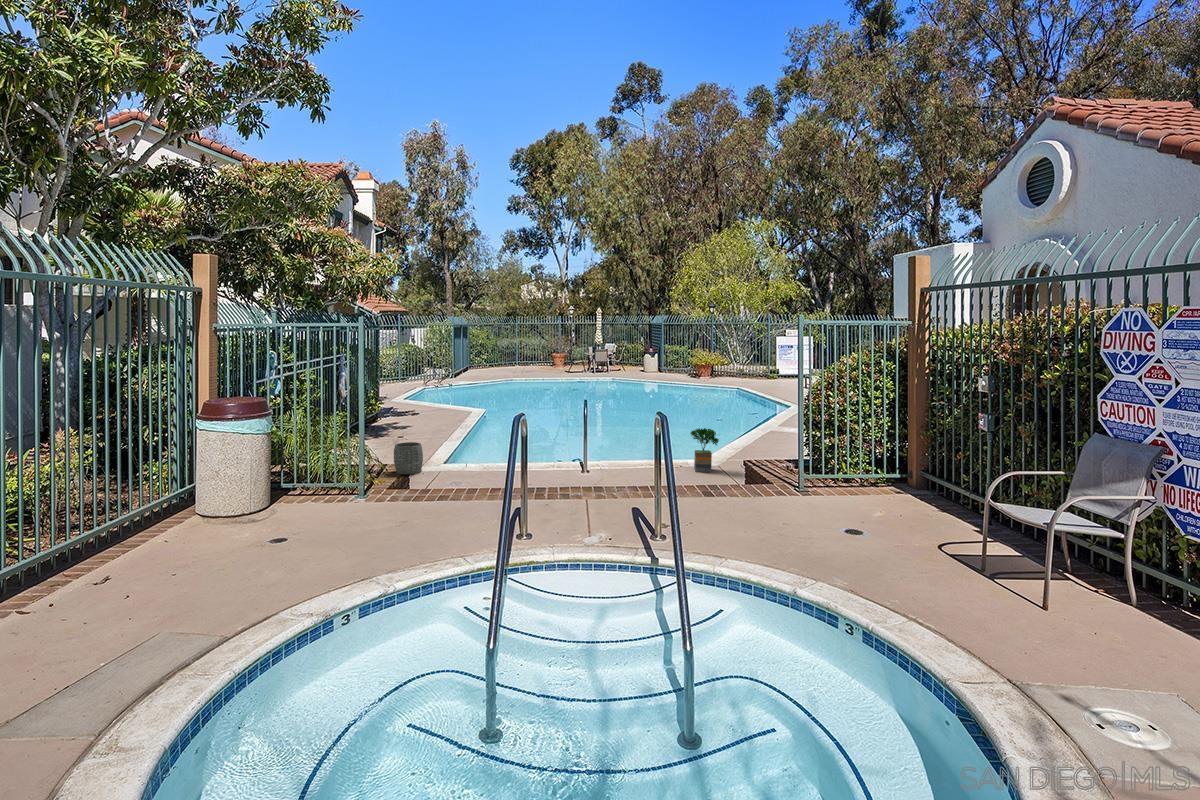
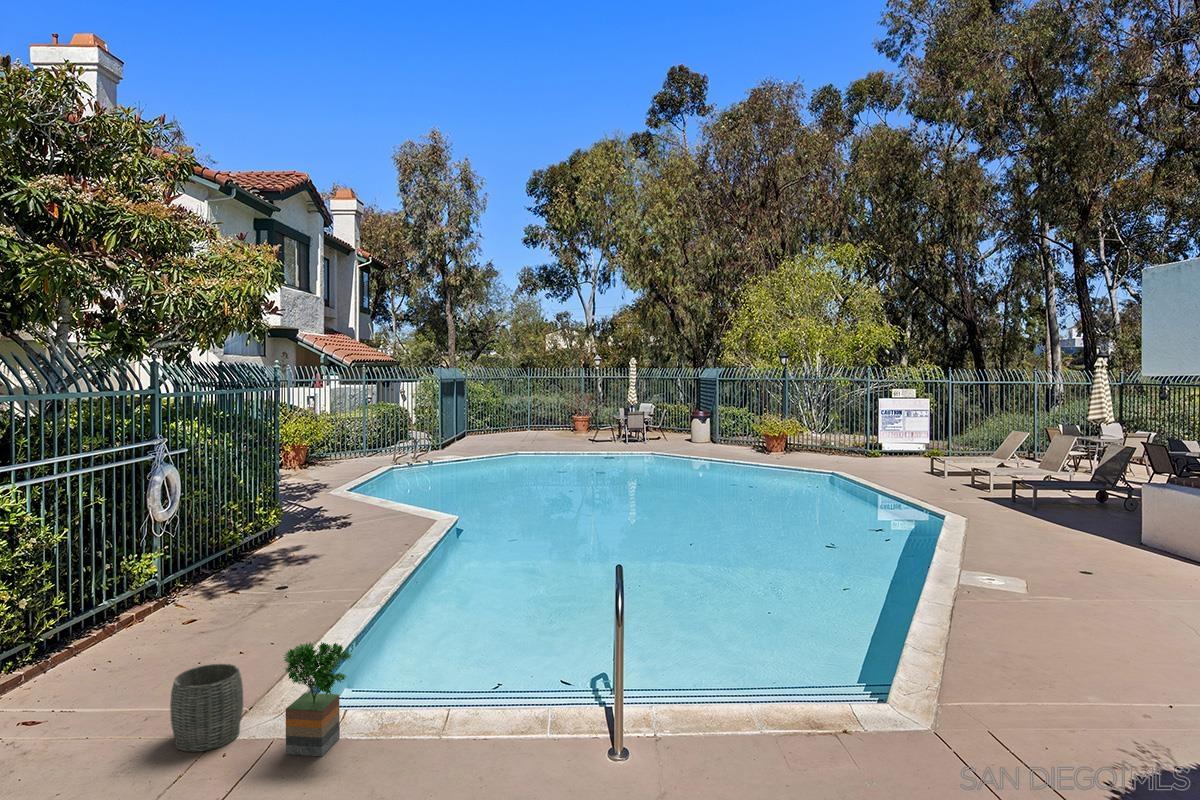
potted tree: present [690,428,719,472] -> present [283,642,351,757]

